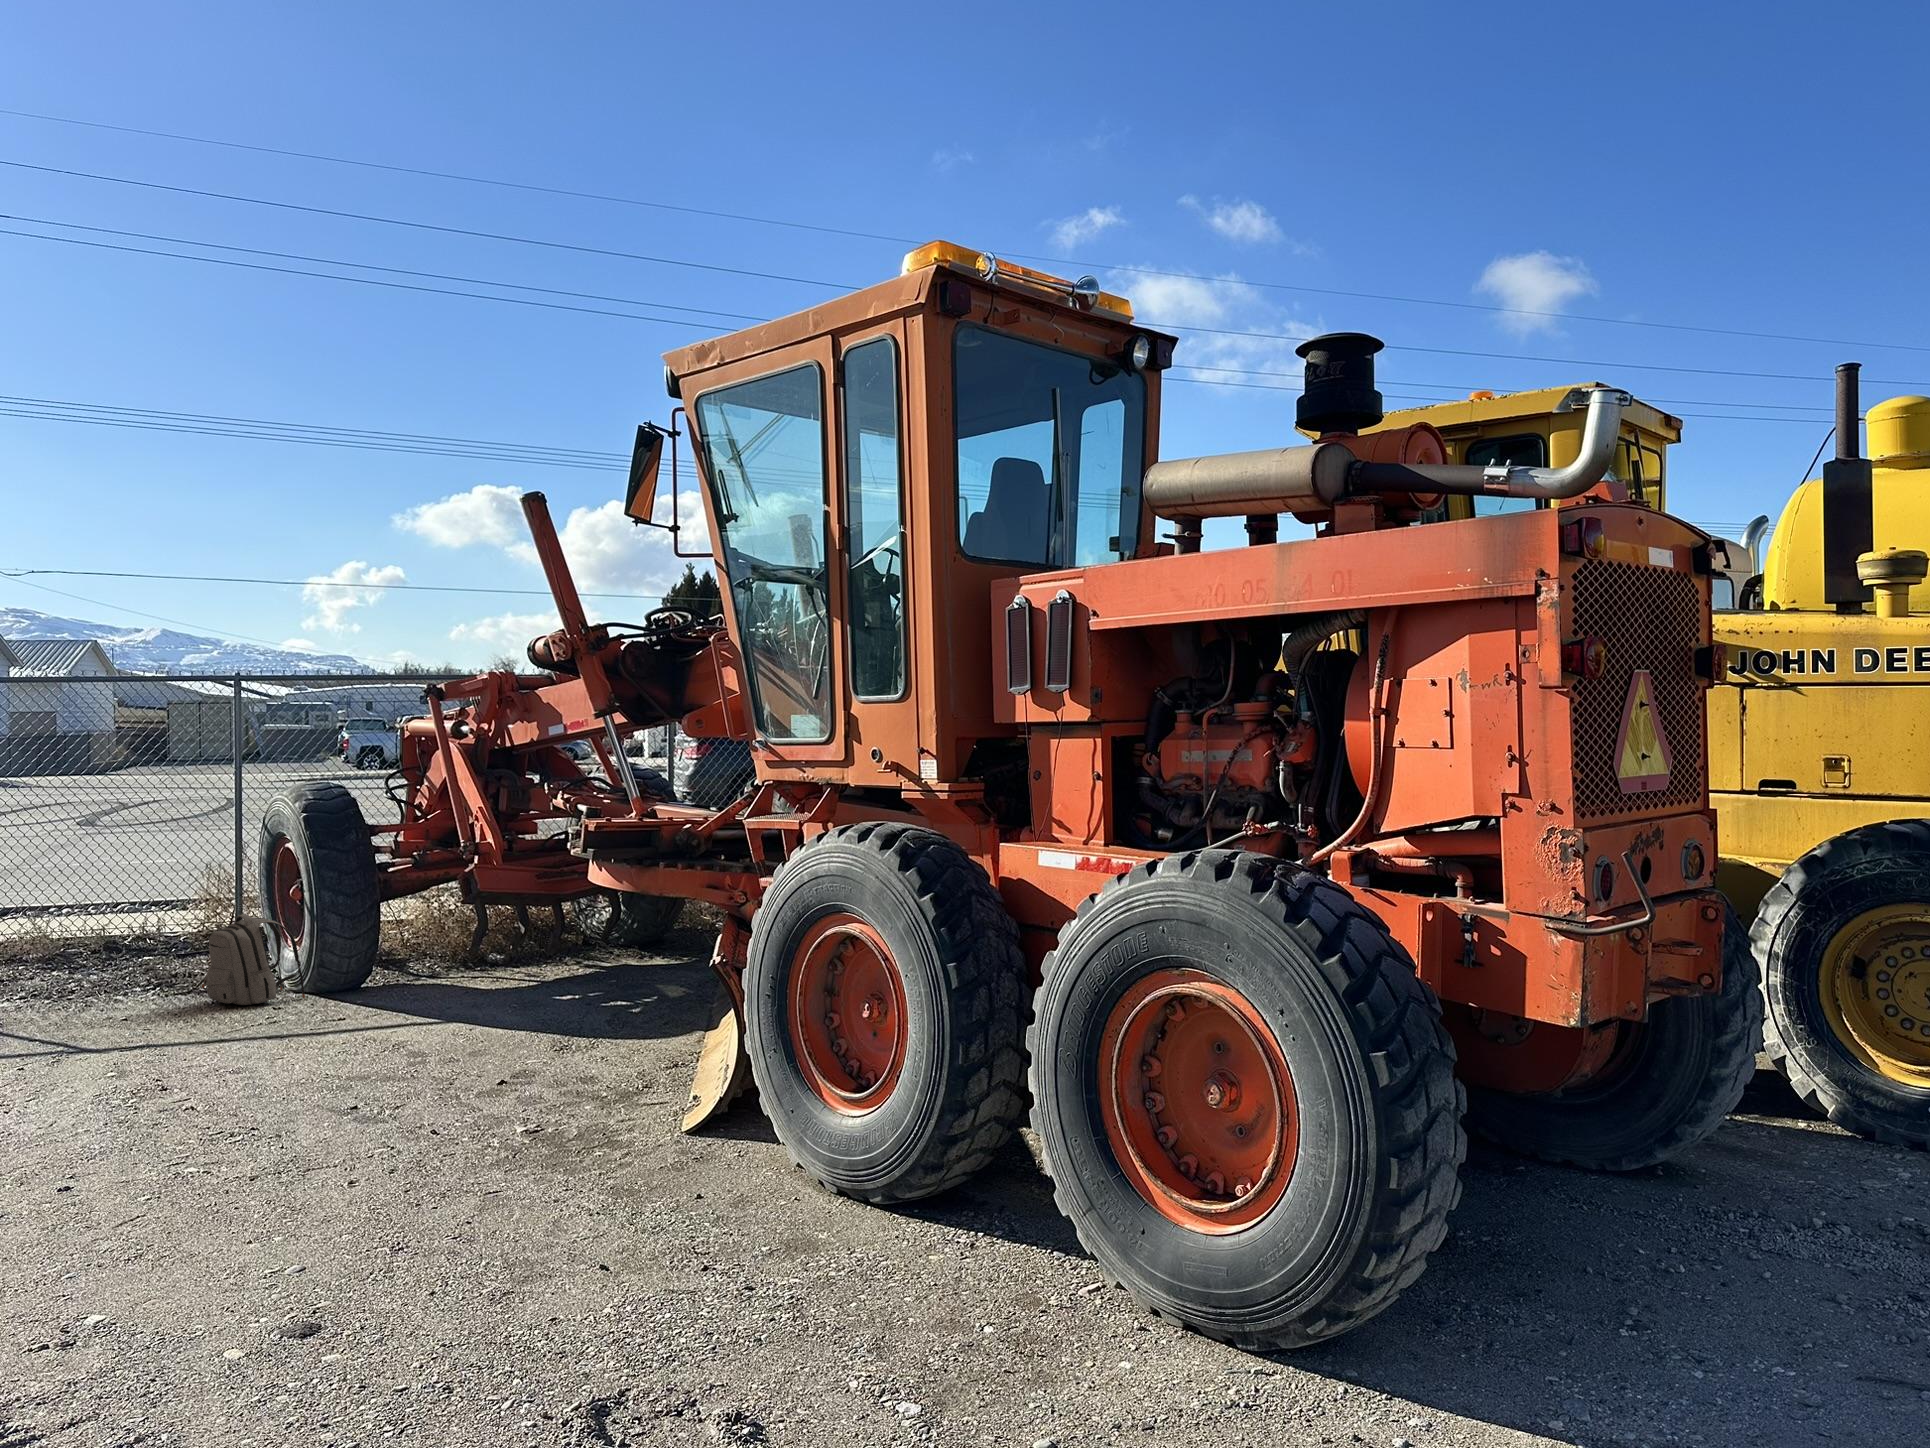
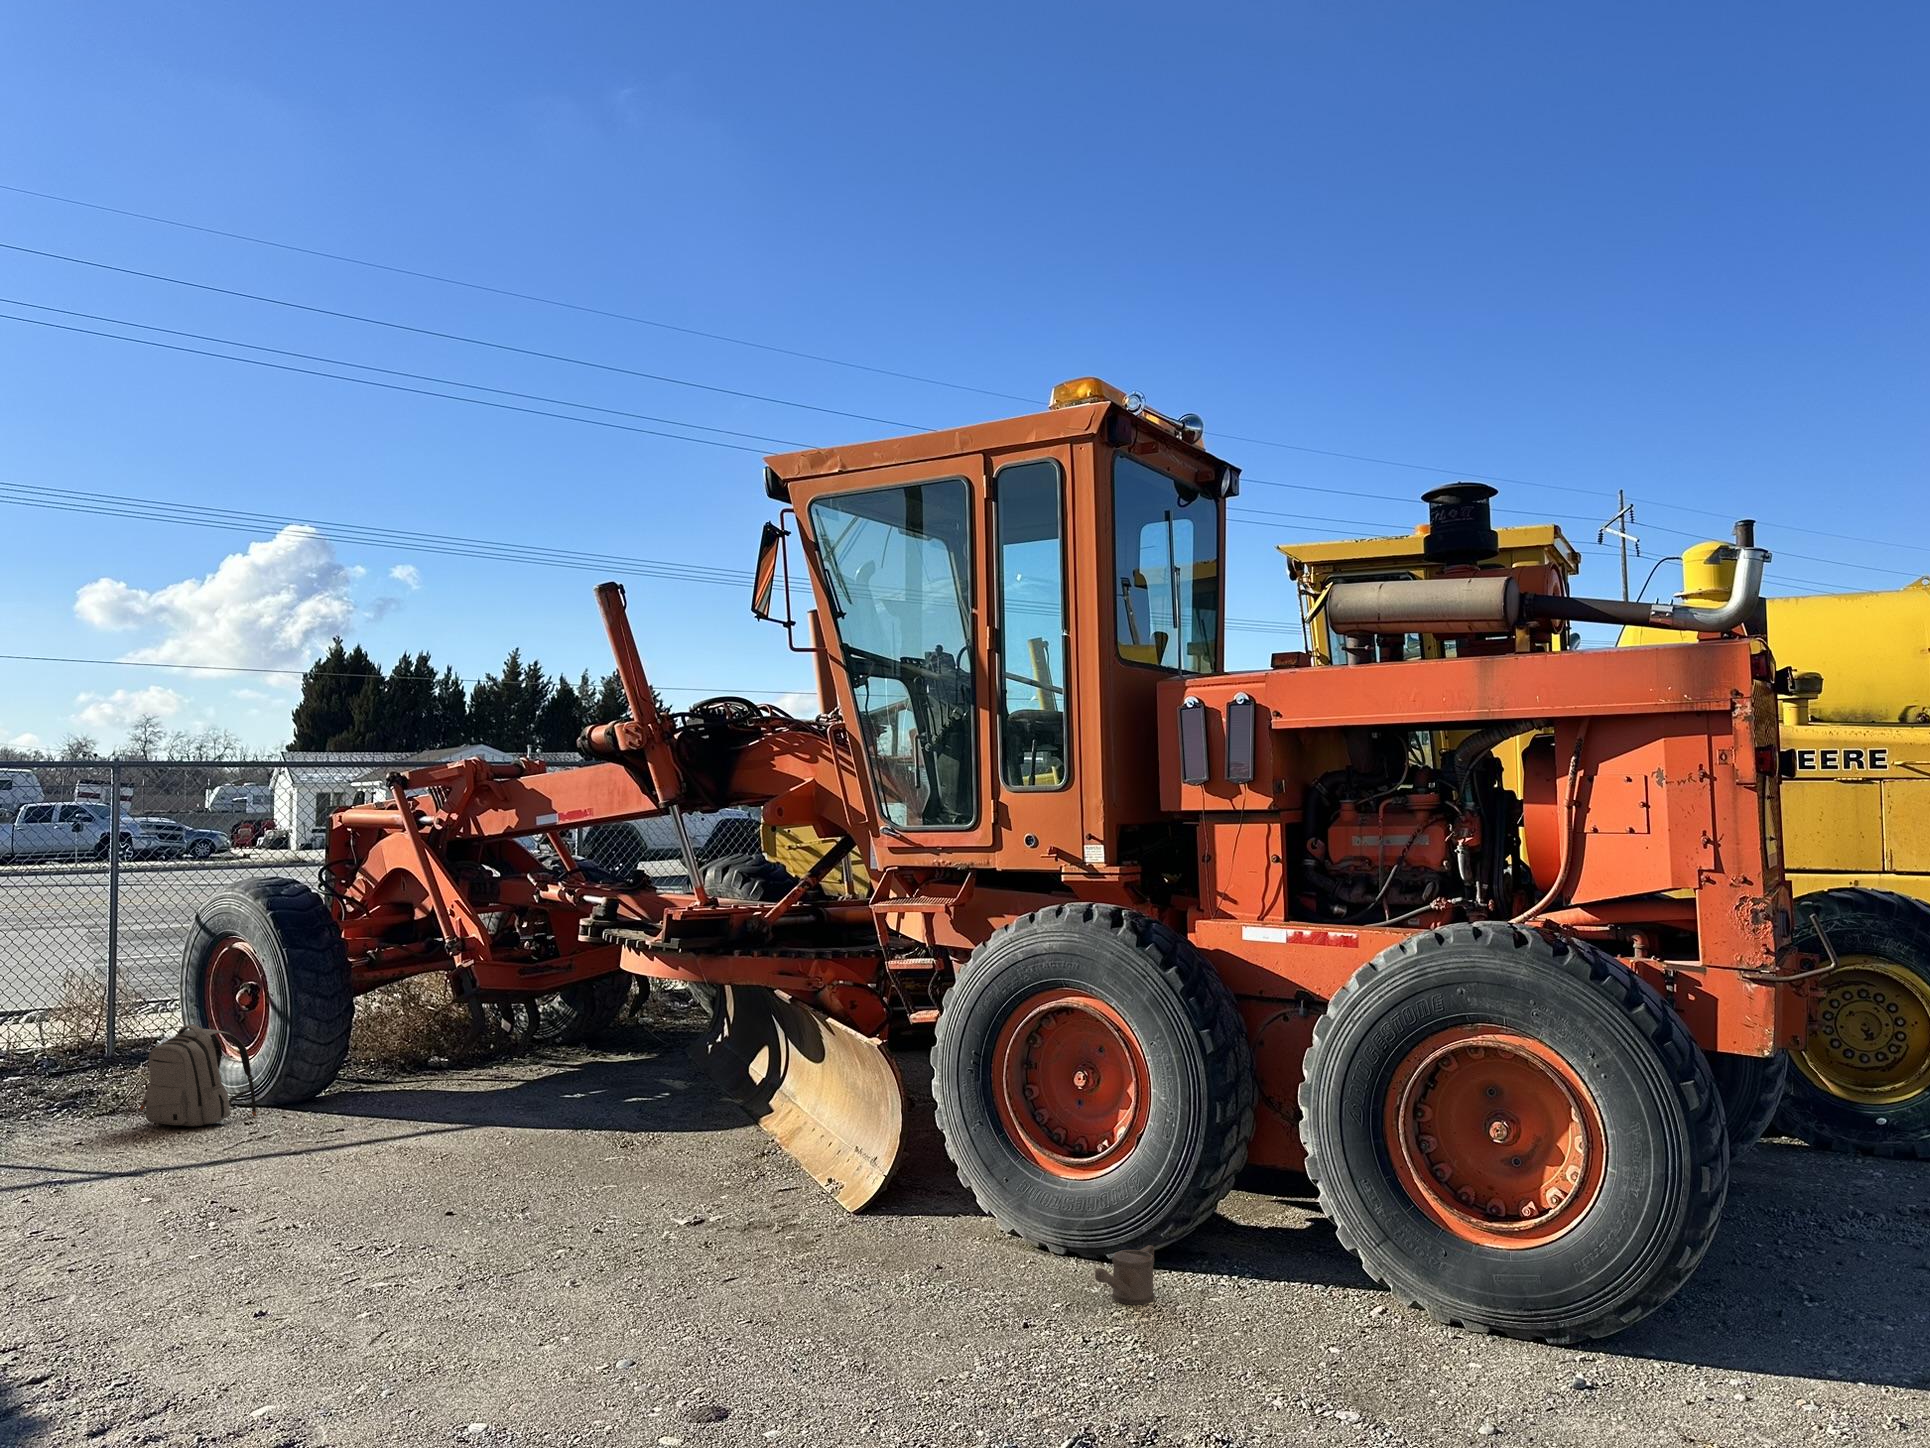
watering can: none [795,1192,897,1257] -> present [1095,1245,1154,1305]

